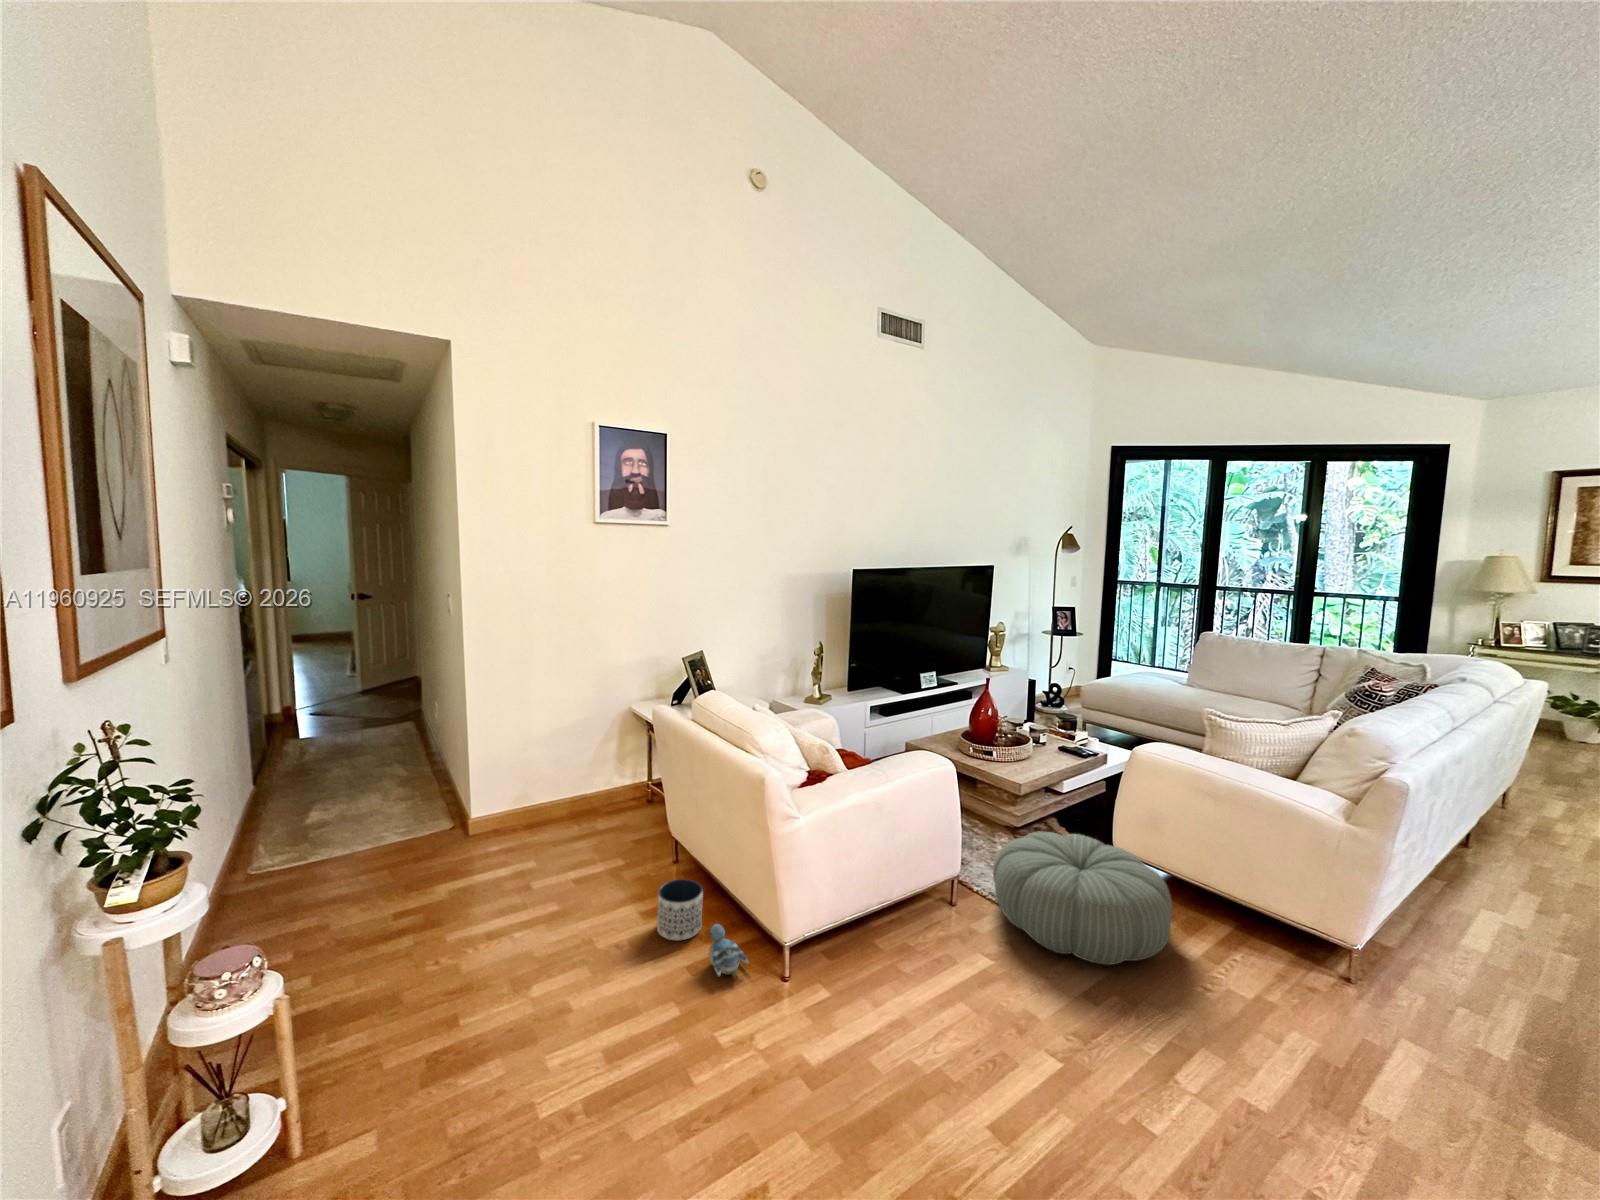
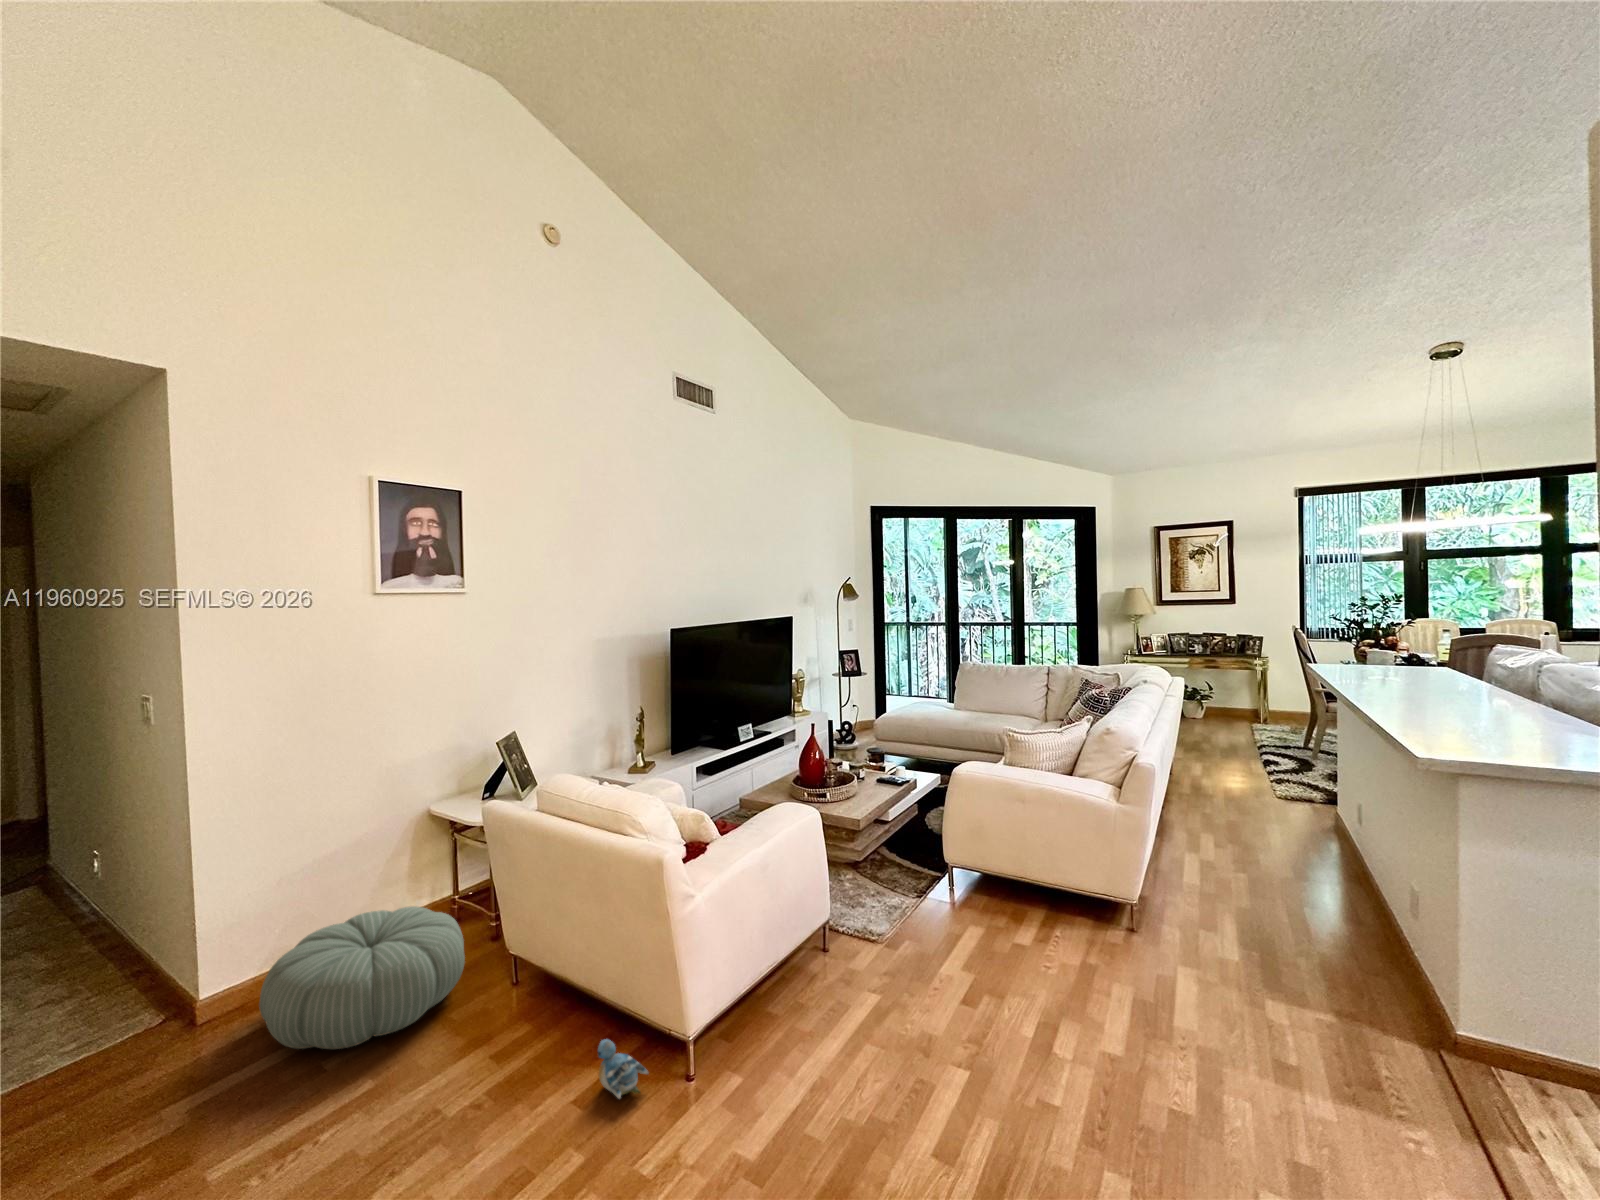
pouf: present [993,831,1172,965] -> present [259,906,465,1049]
planter: present [657,879,703,940] -> none [519,999,573,1077]

